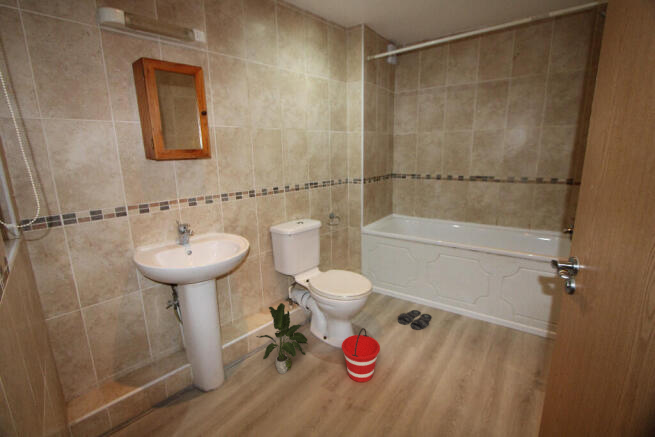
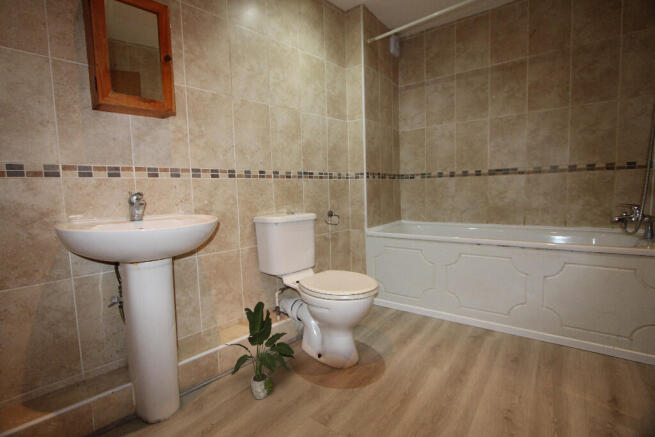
slippers: present [398,310,432,330] -> none [412,325,455,347]
bucket: present [342,328,380,382] -> none [339,335,391,410]

